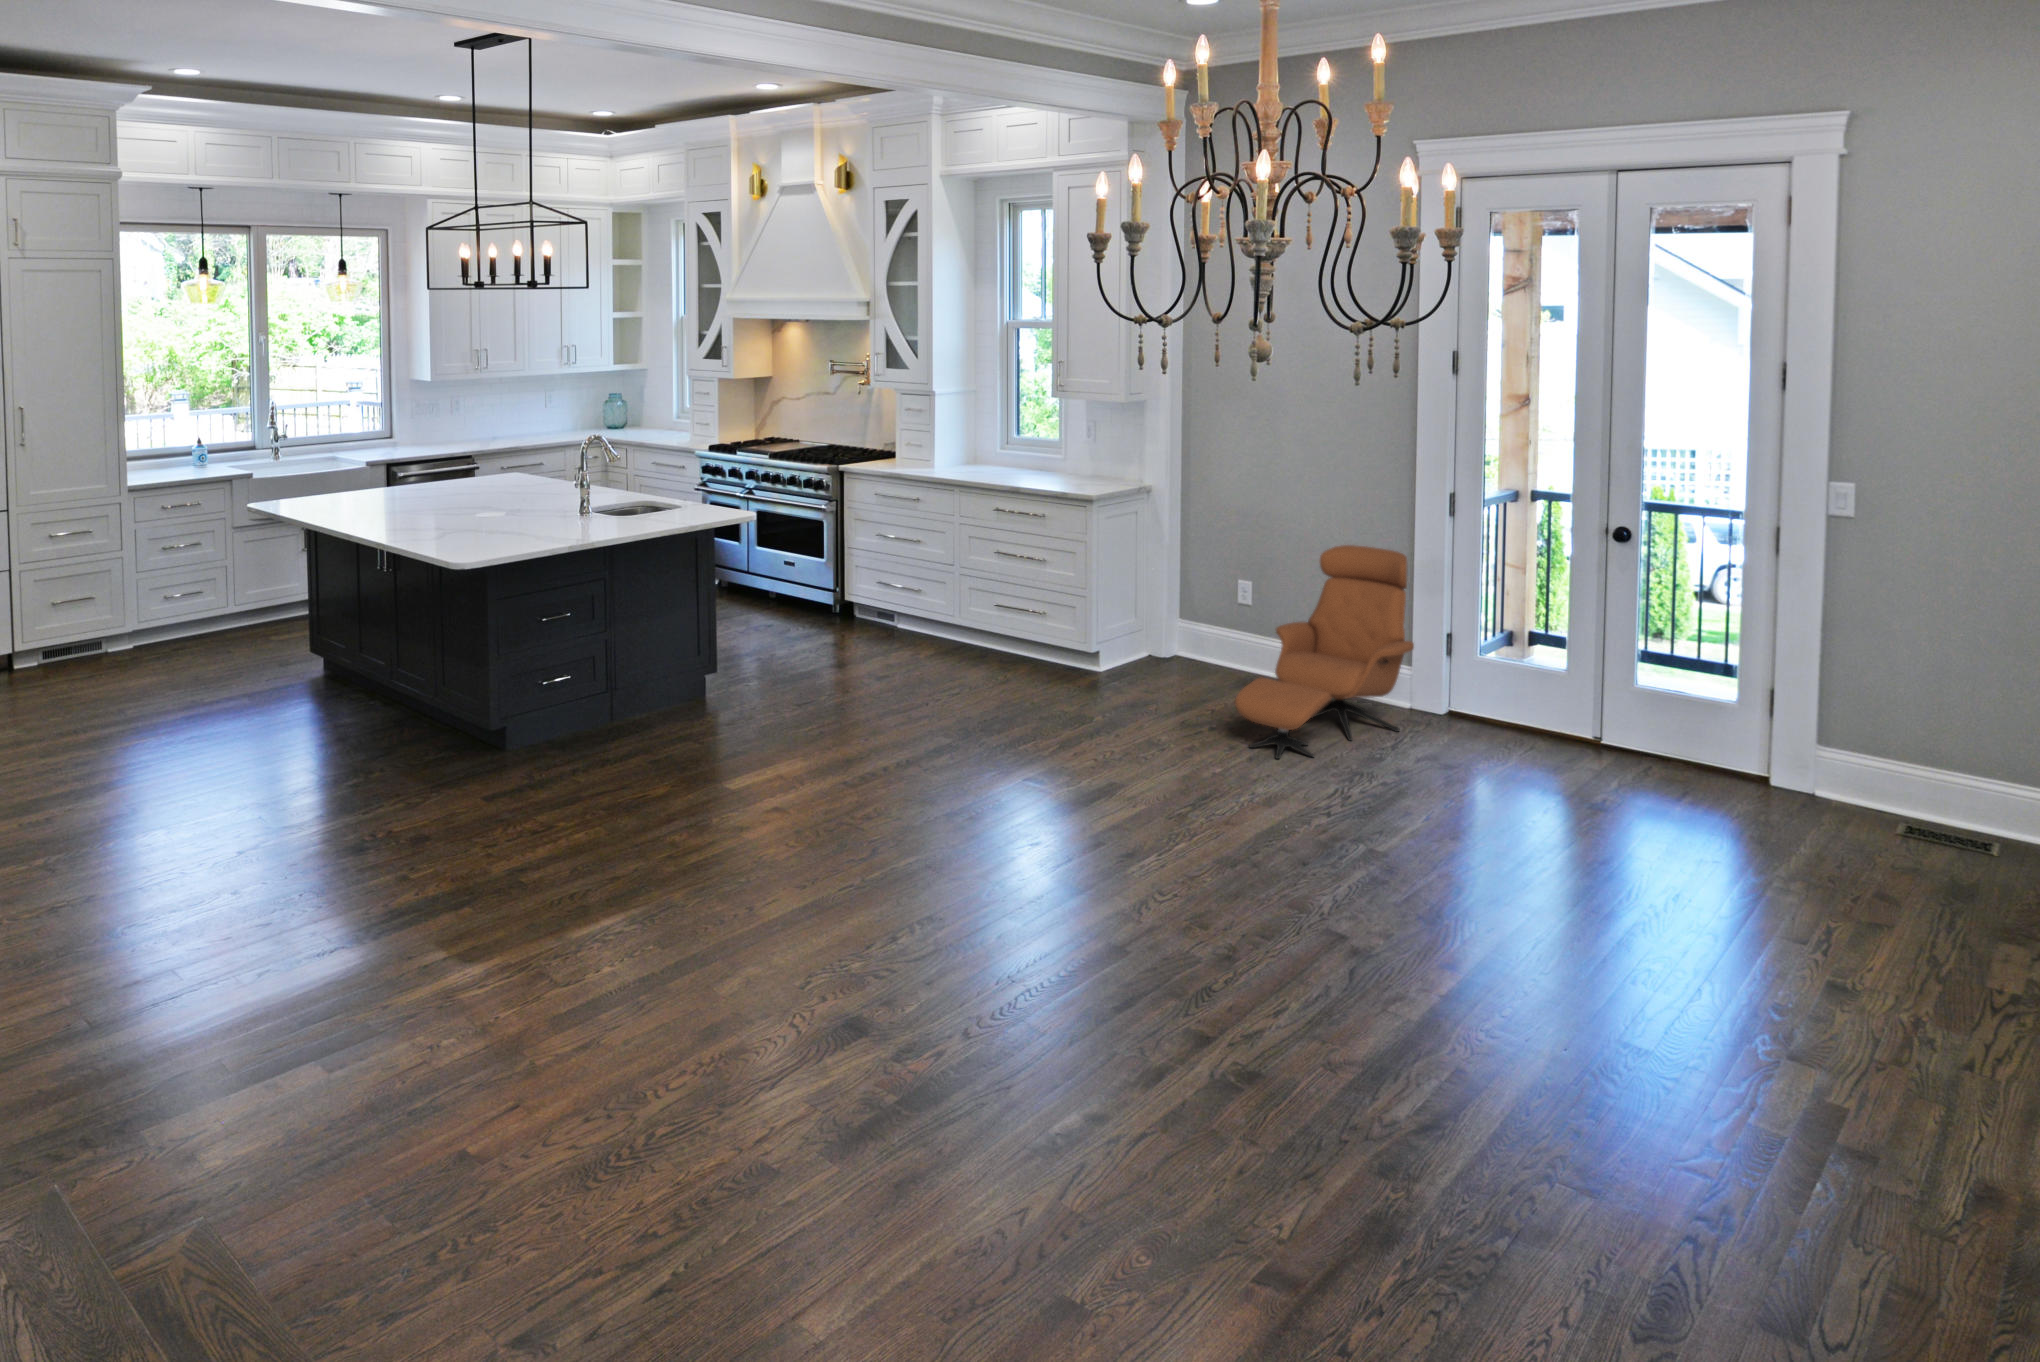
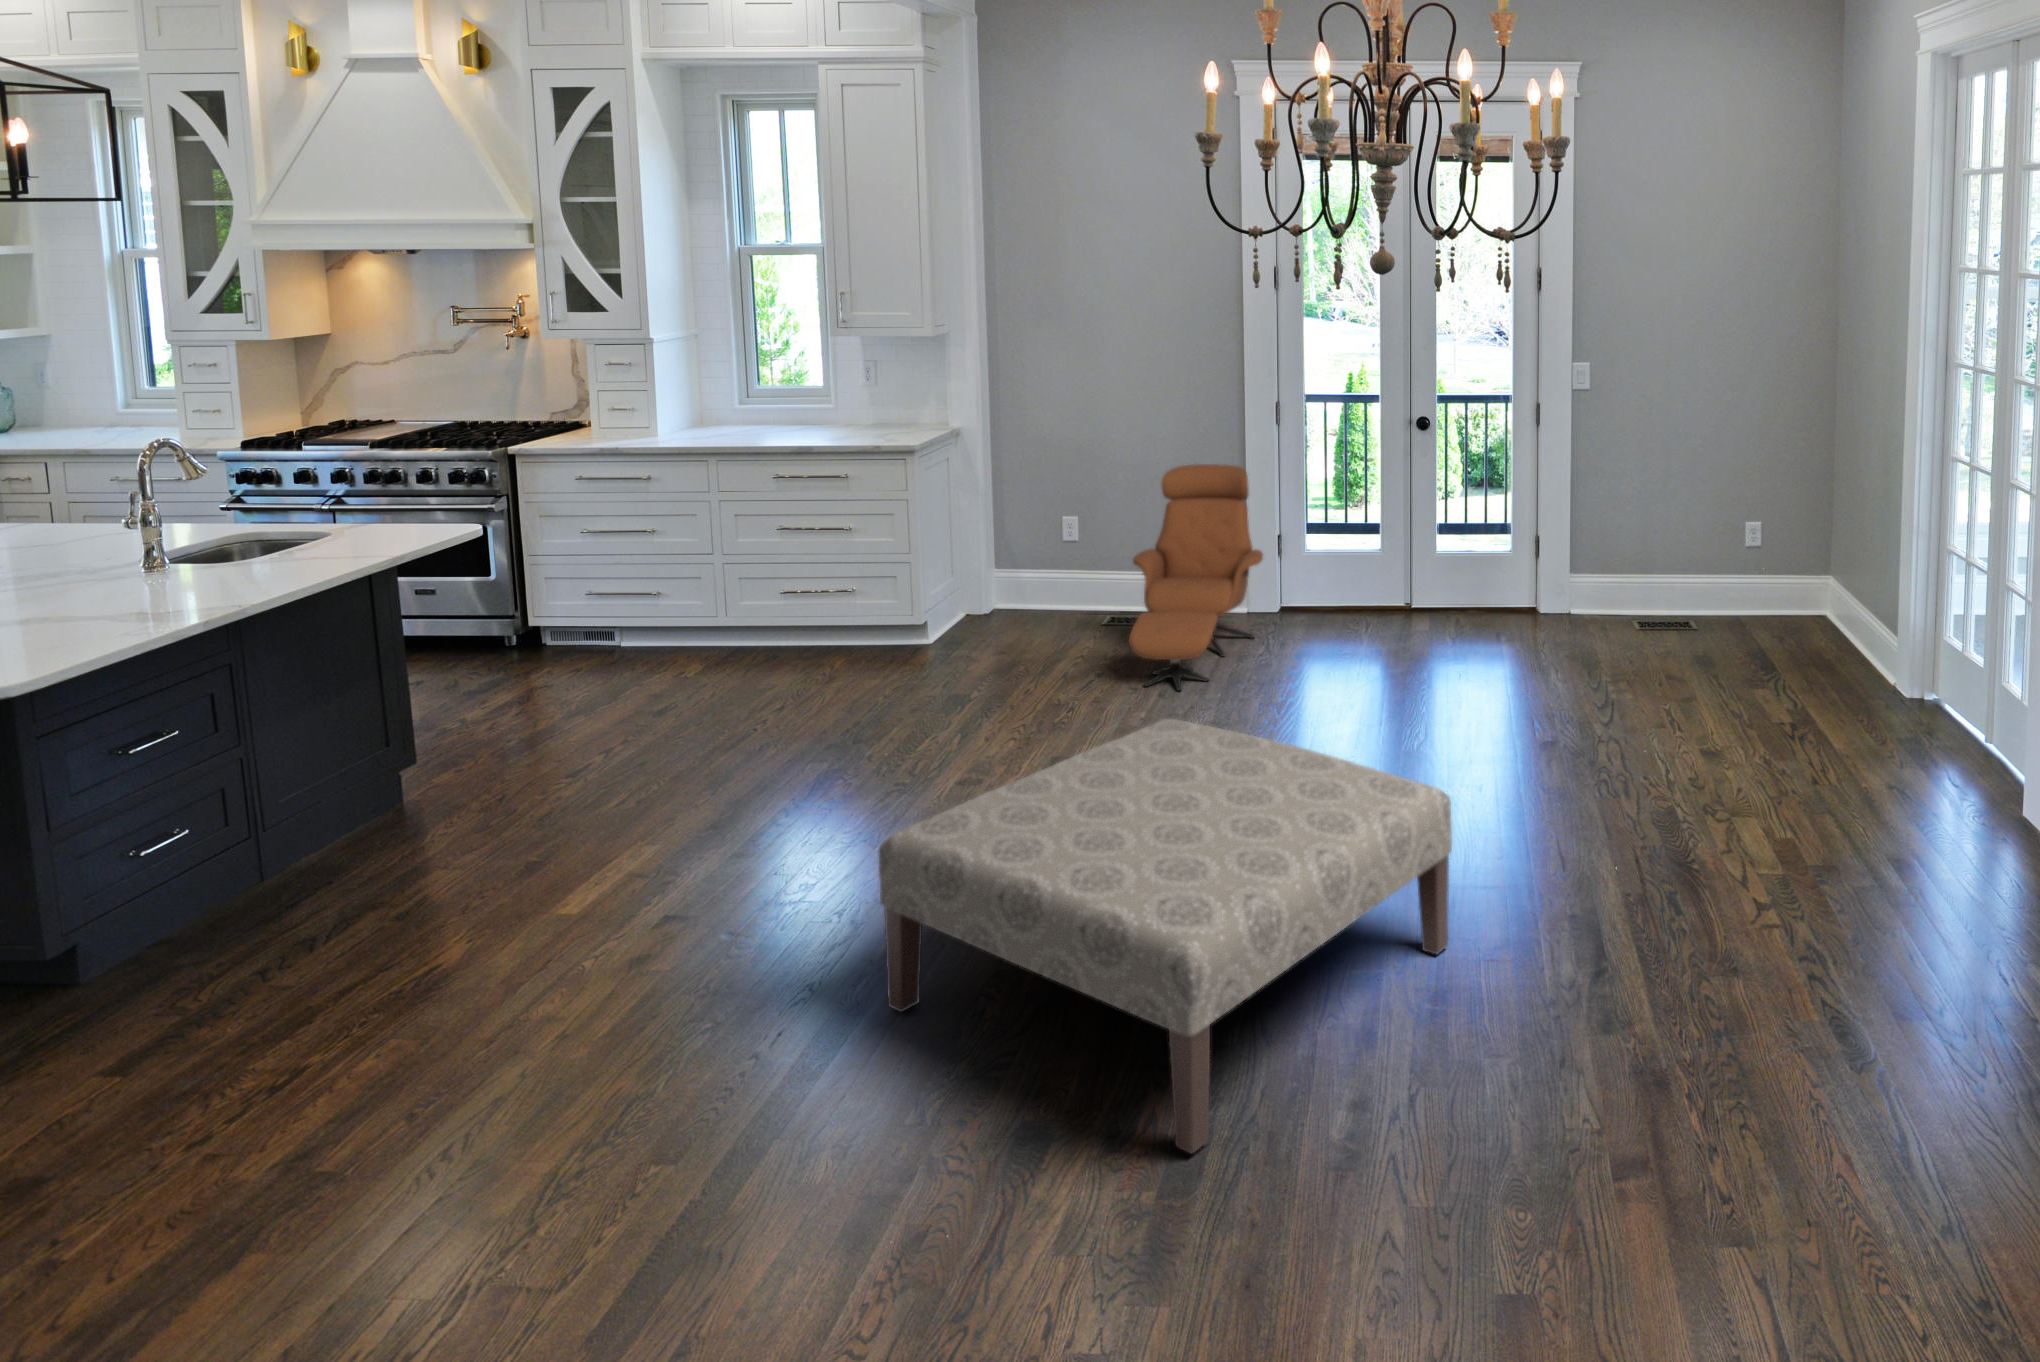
ottoman: none [847,755,1313,1086] -> present [879,719,1452,1154]

